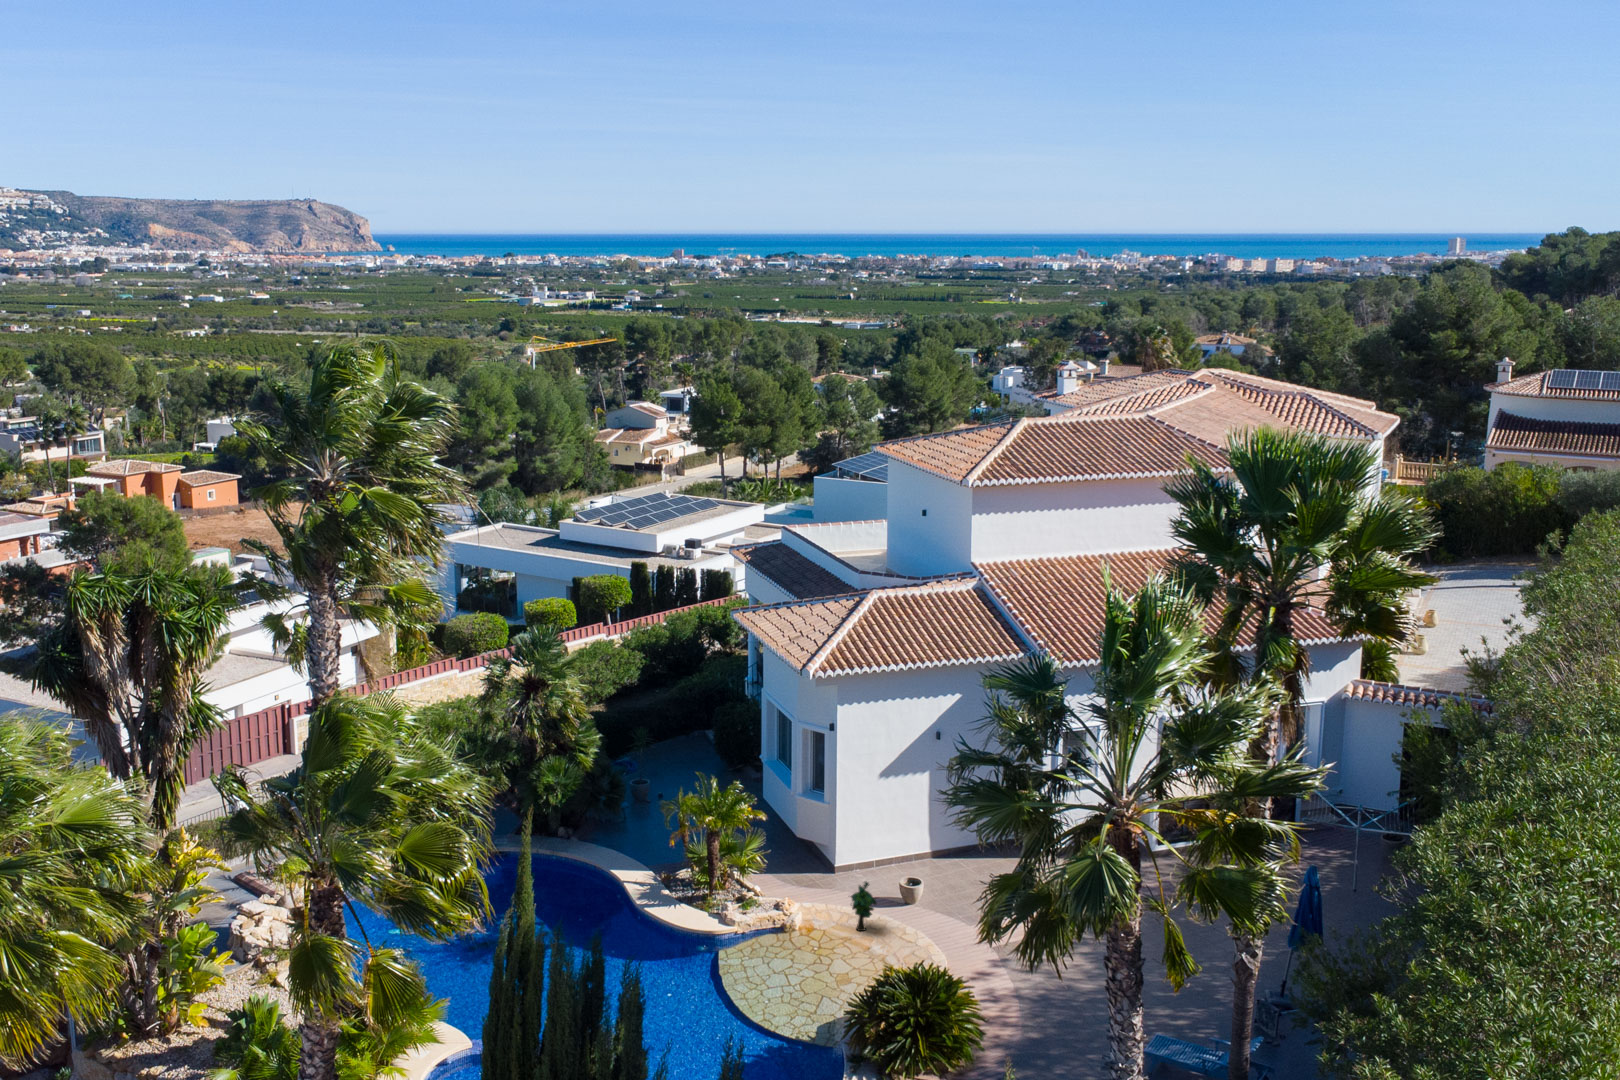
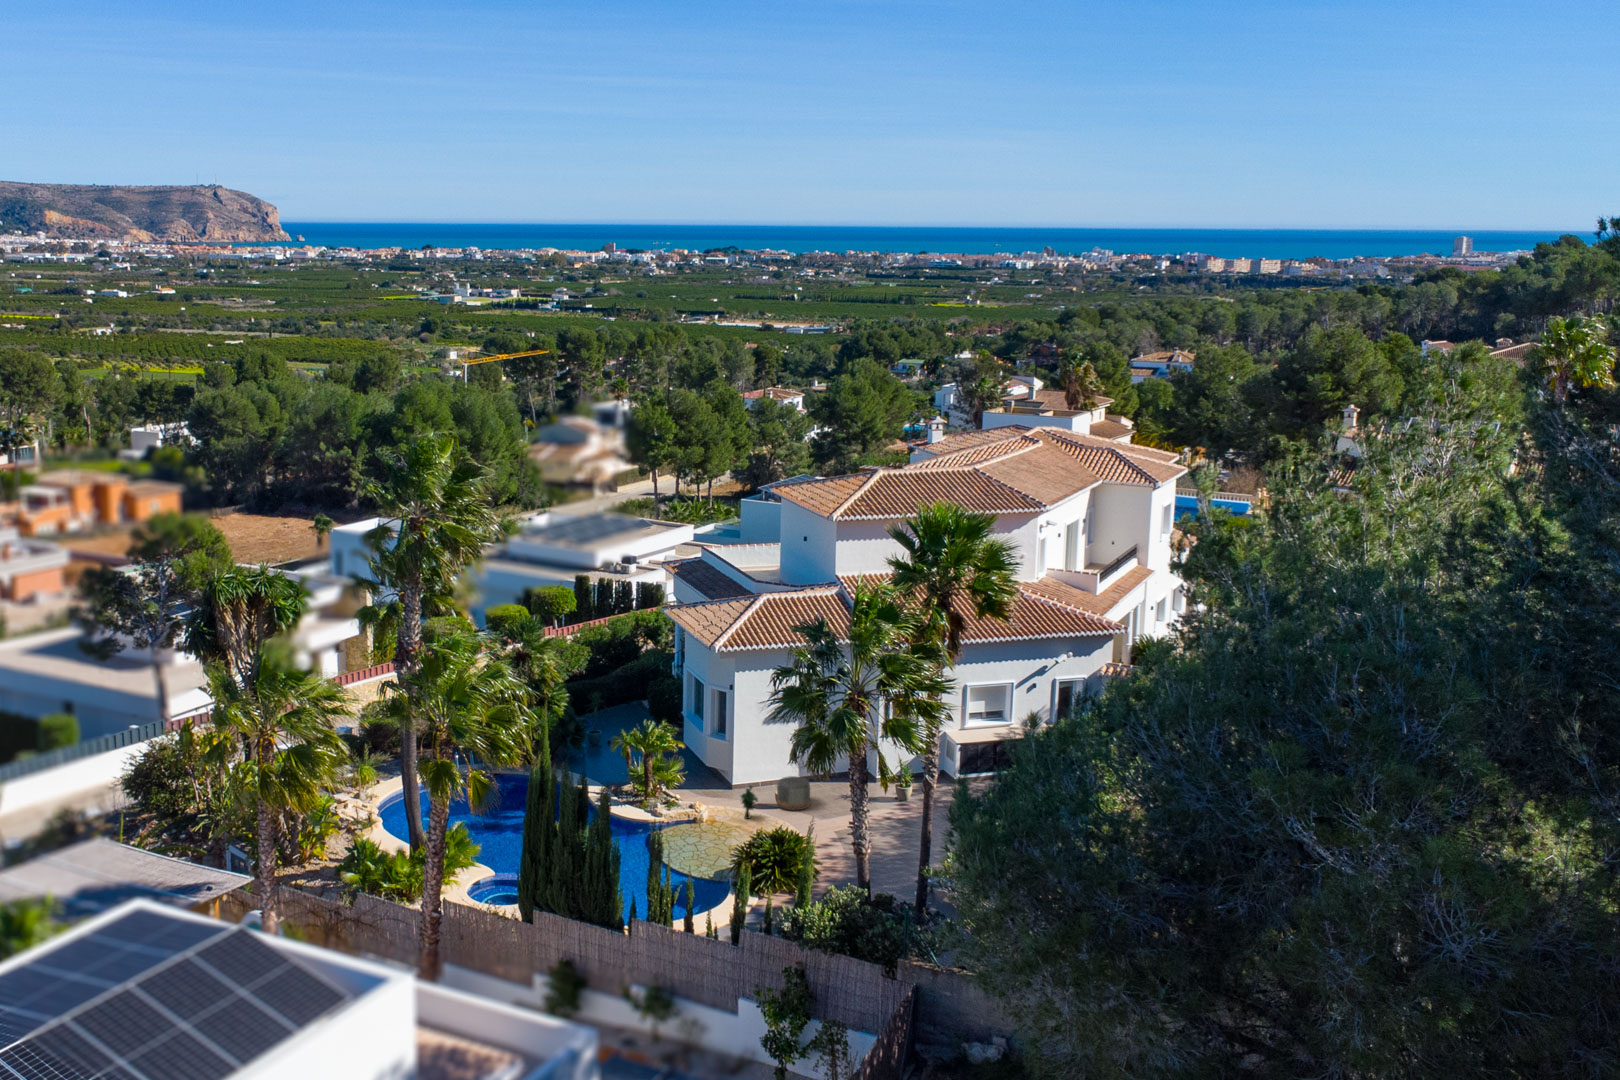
pouf: none [903,860,953,916] -> present [777,776,810,810]

